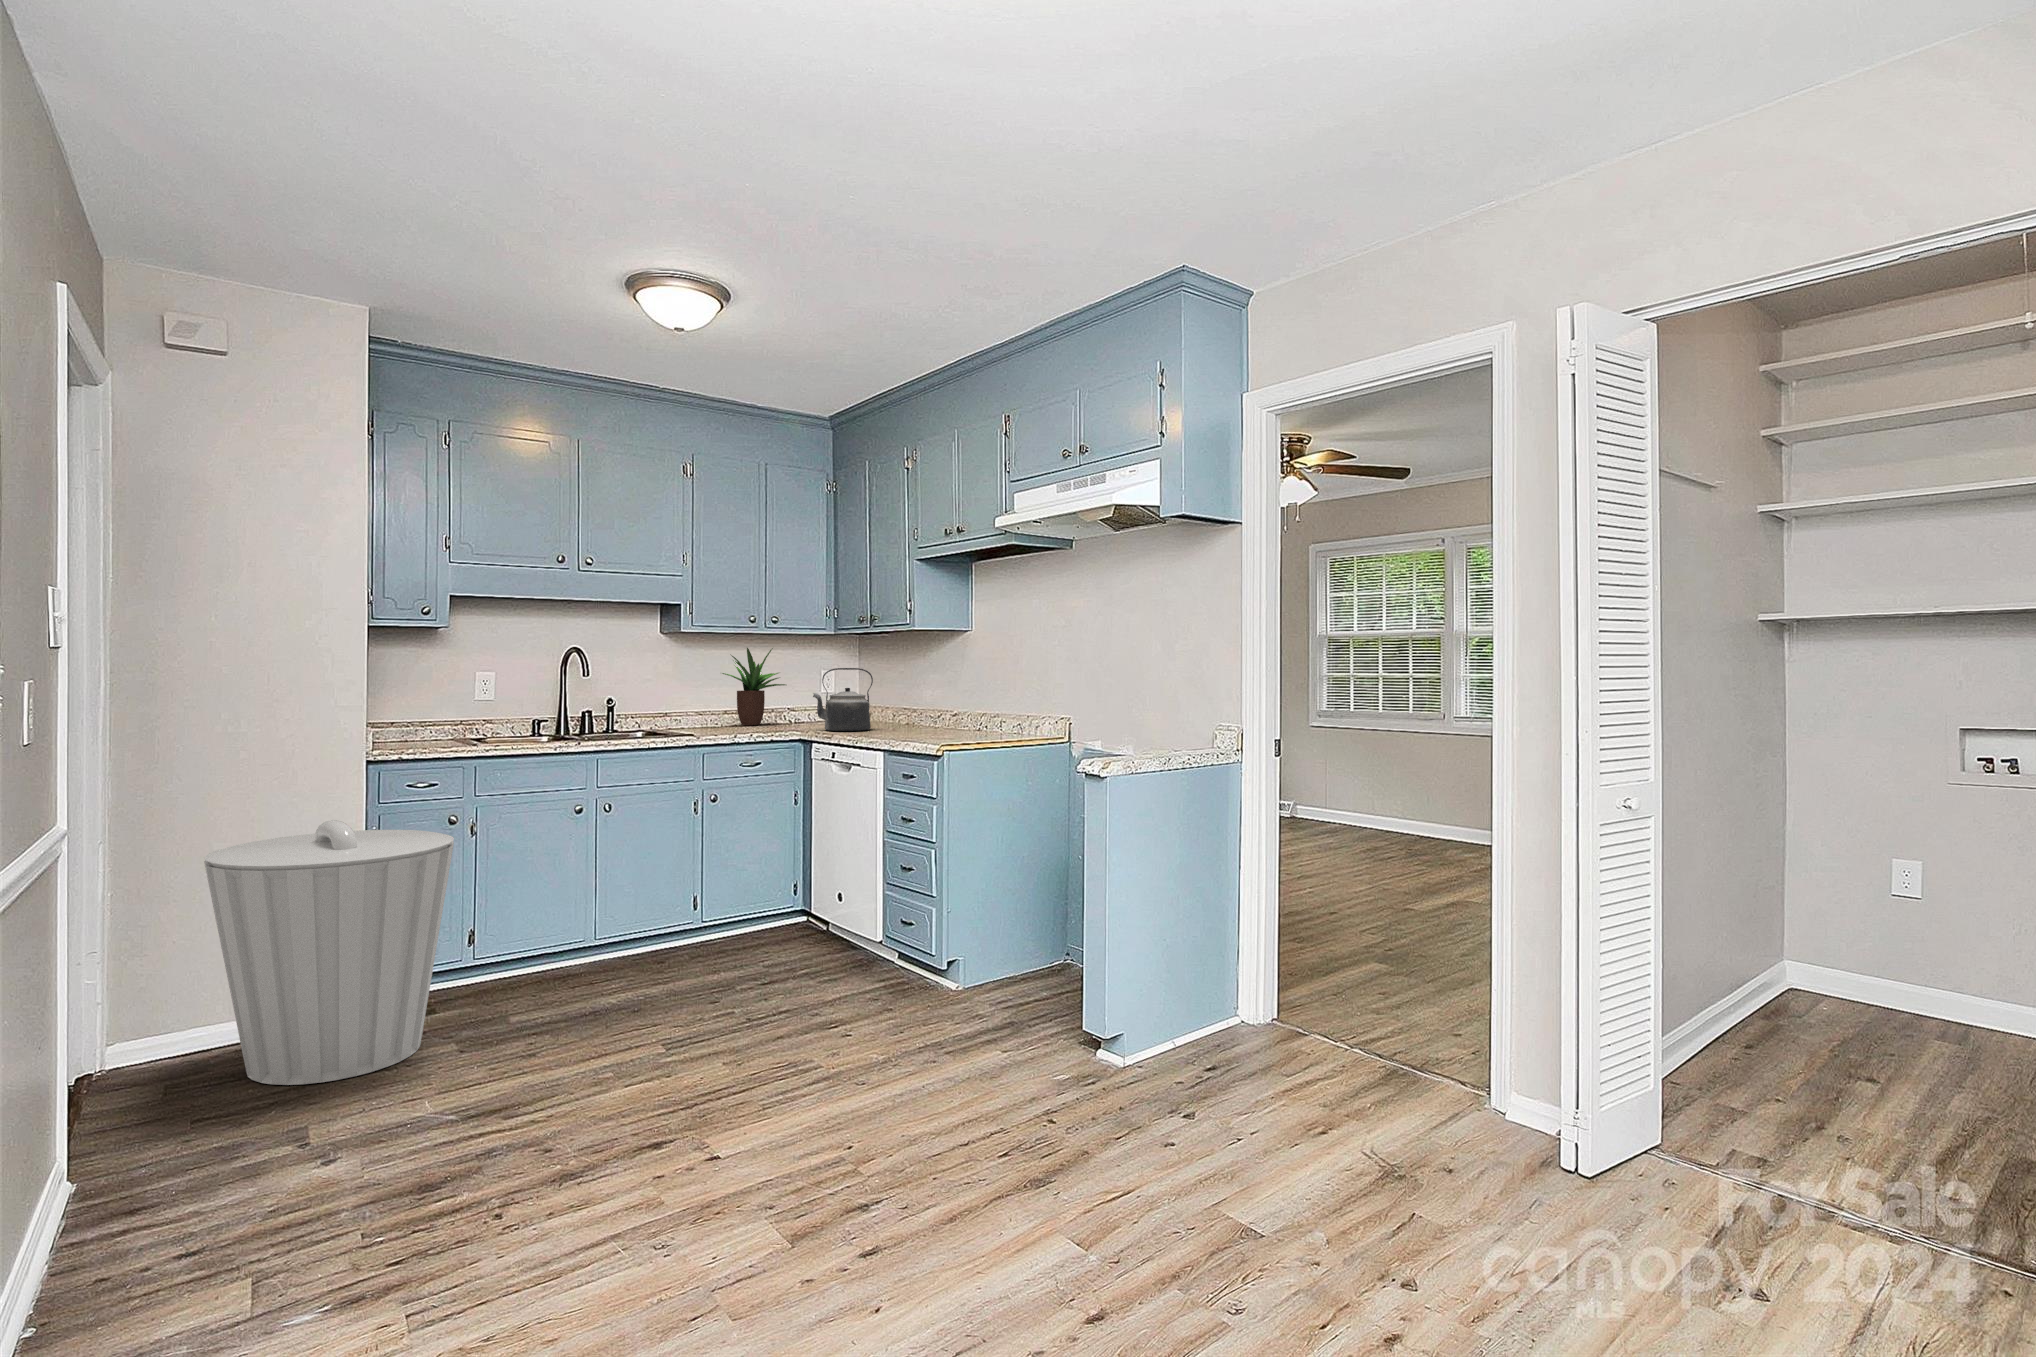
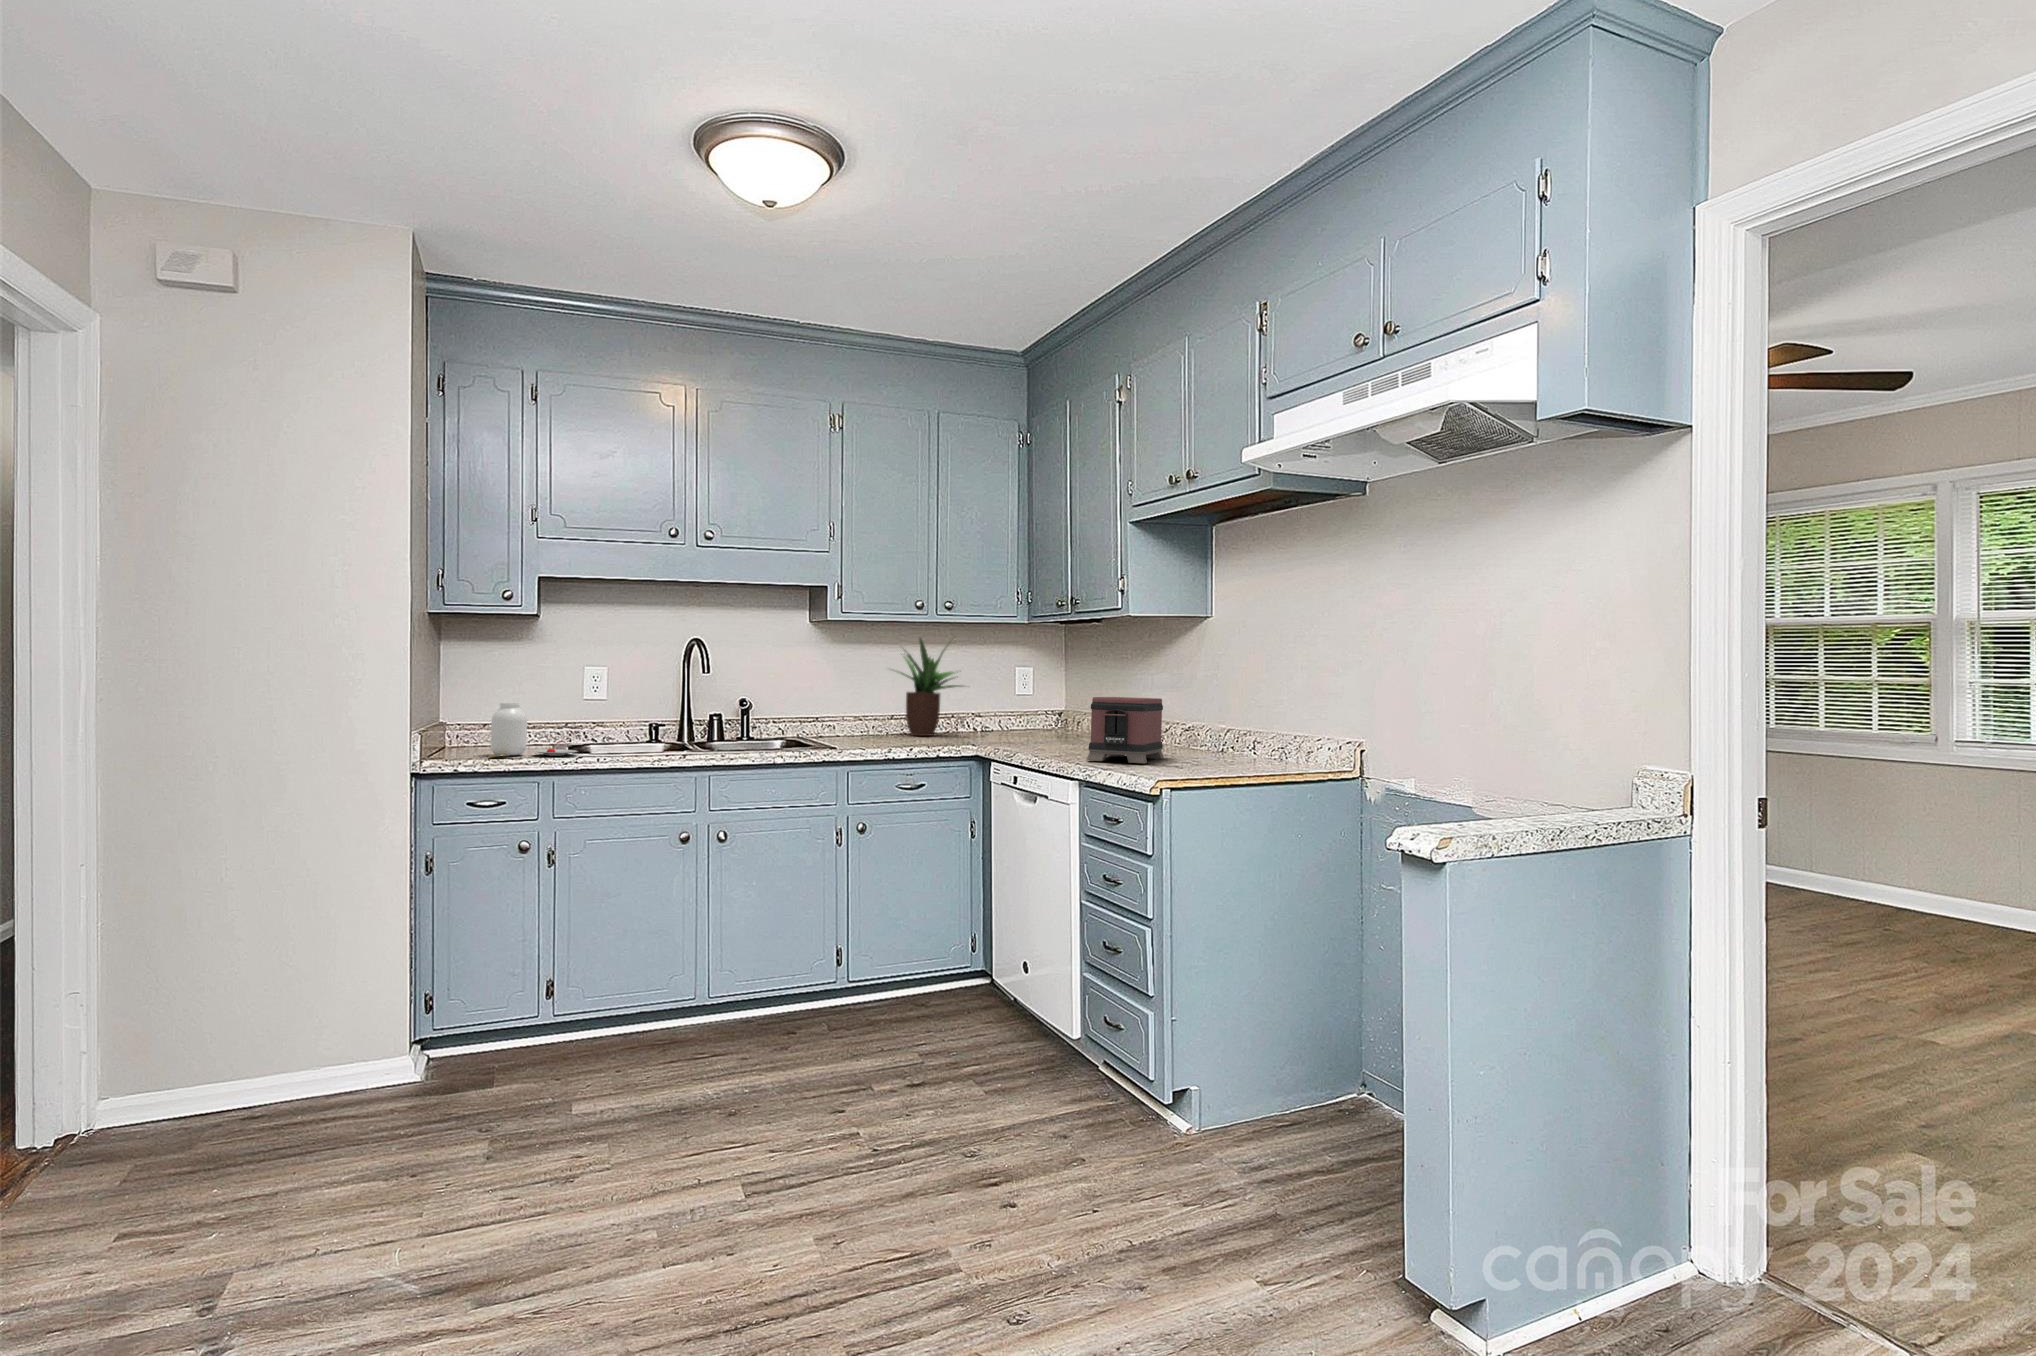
kettle: present [813,668,873,731] -> none [997,666,1076,749]
toaster: none [884,690,941,738] -> present [1086,697,1164,763]
jar: none [418,714,492,757] -> present [489,703,577,757]
trash can: present [204,820,454,1085] -> none [180,836,504,1195]

